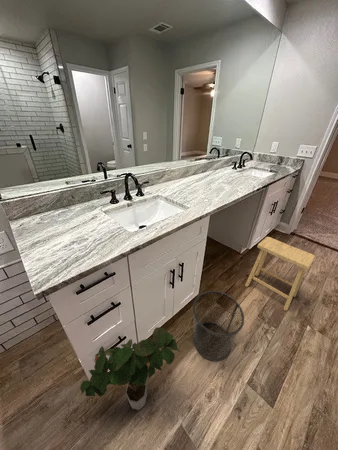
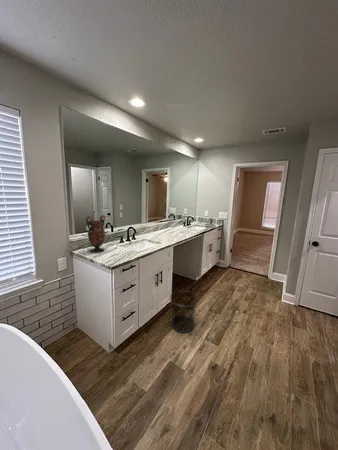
vase: none [9,150,73,228] -> present [86,215,105,253]
footstool: present [245,237,315,311] -> none [200,262,232,305]
potted plant: present [80,327,179,410] -> none [113,299,166,361]

